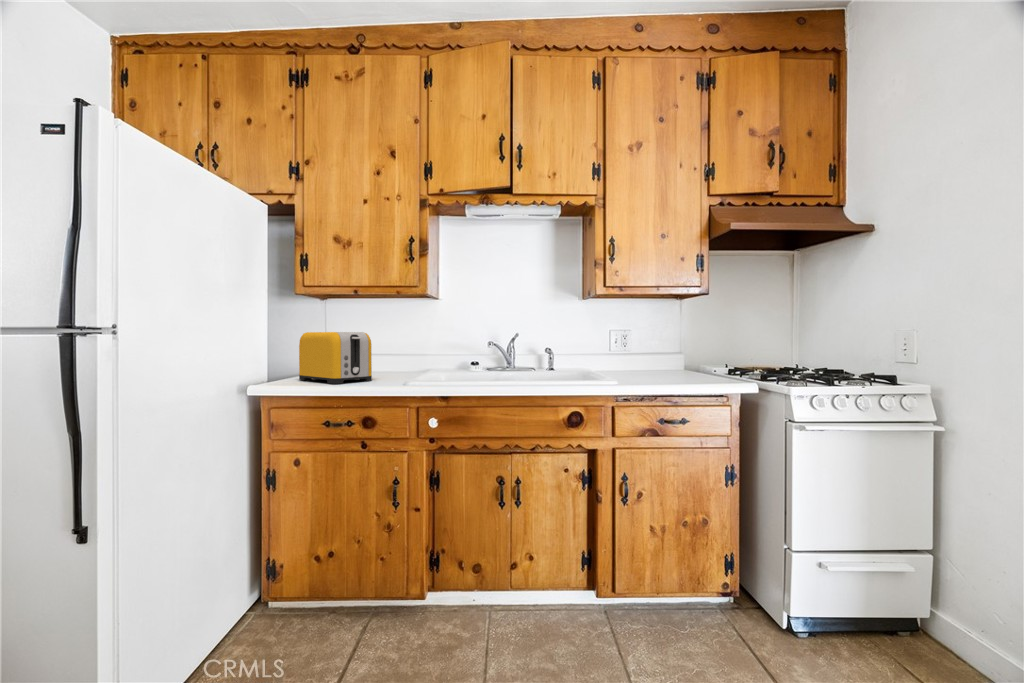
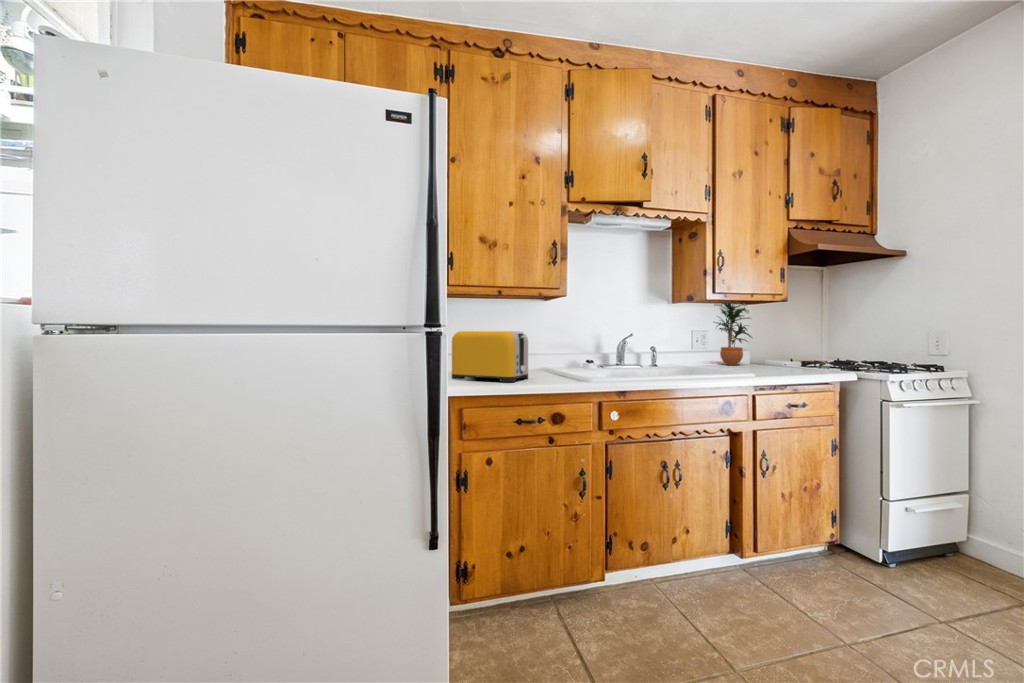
potted plant: none [634,288,684,371] -> present [715,303,751,365]

